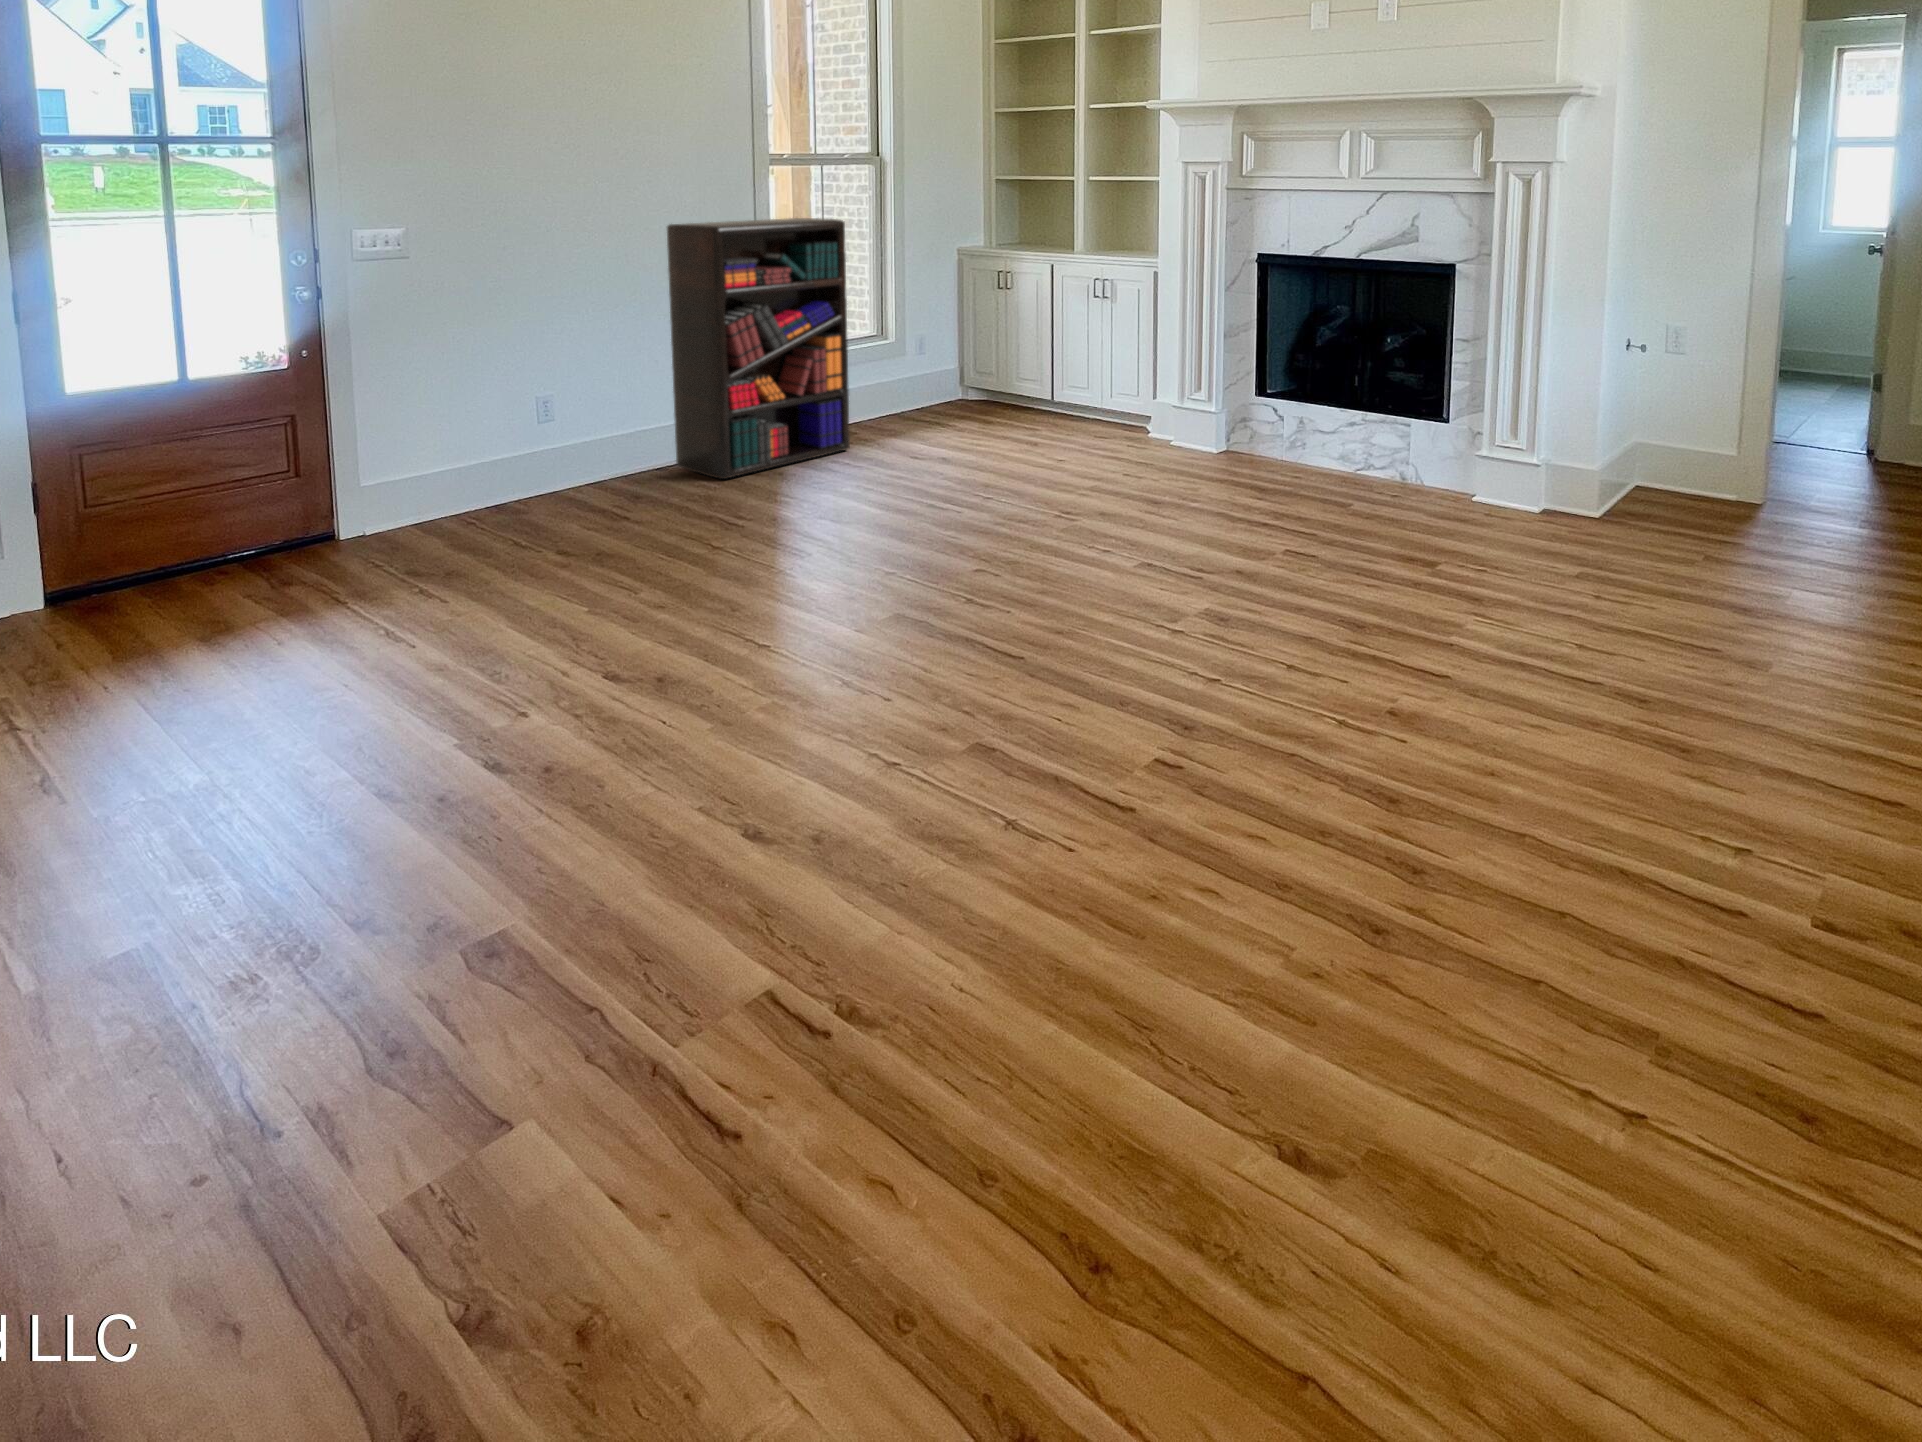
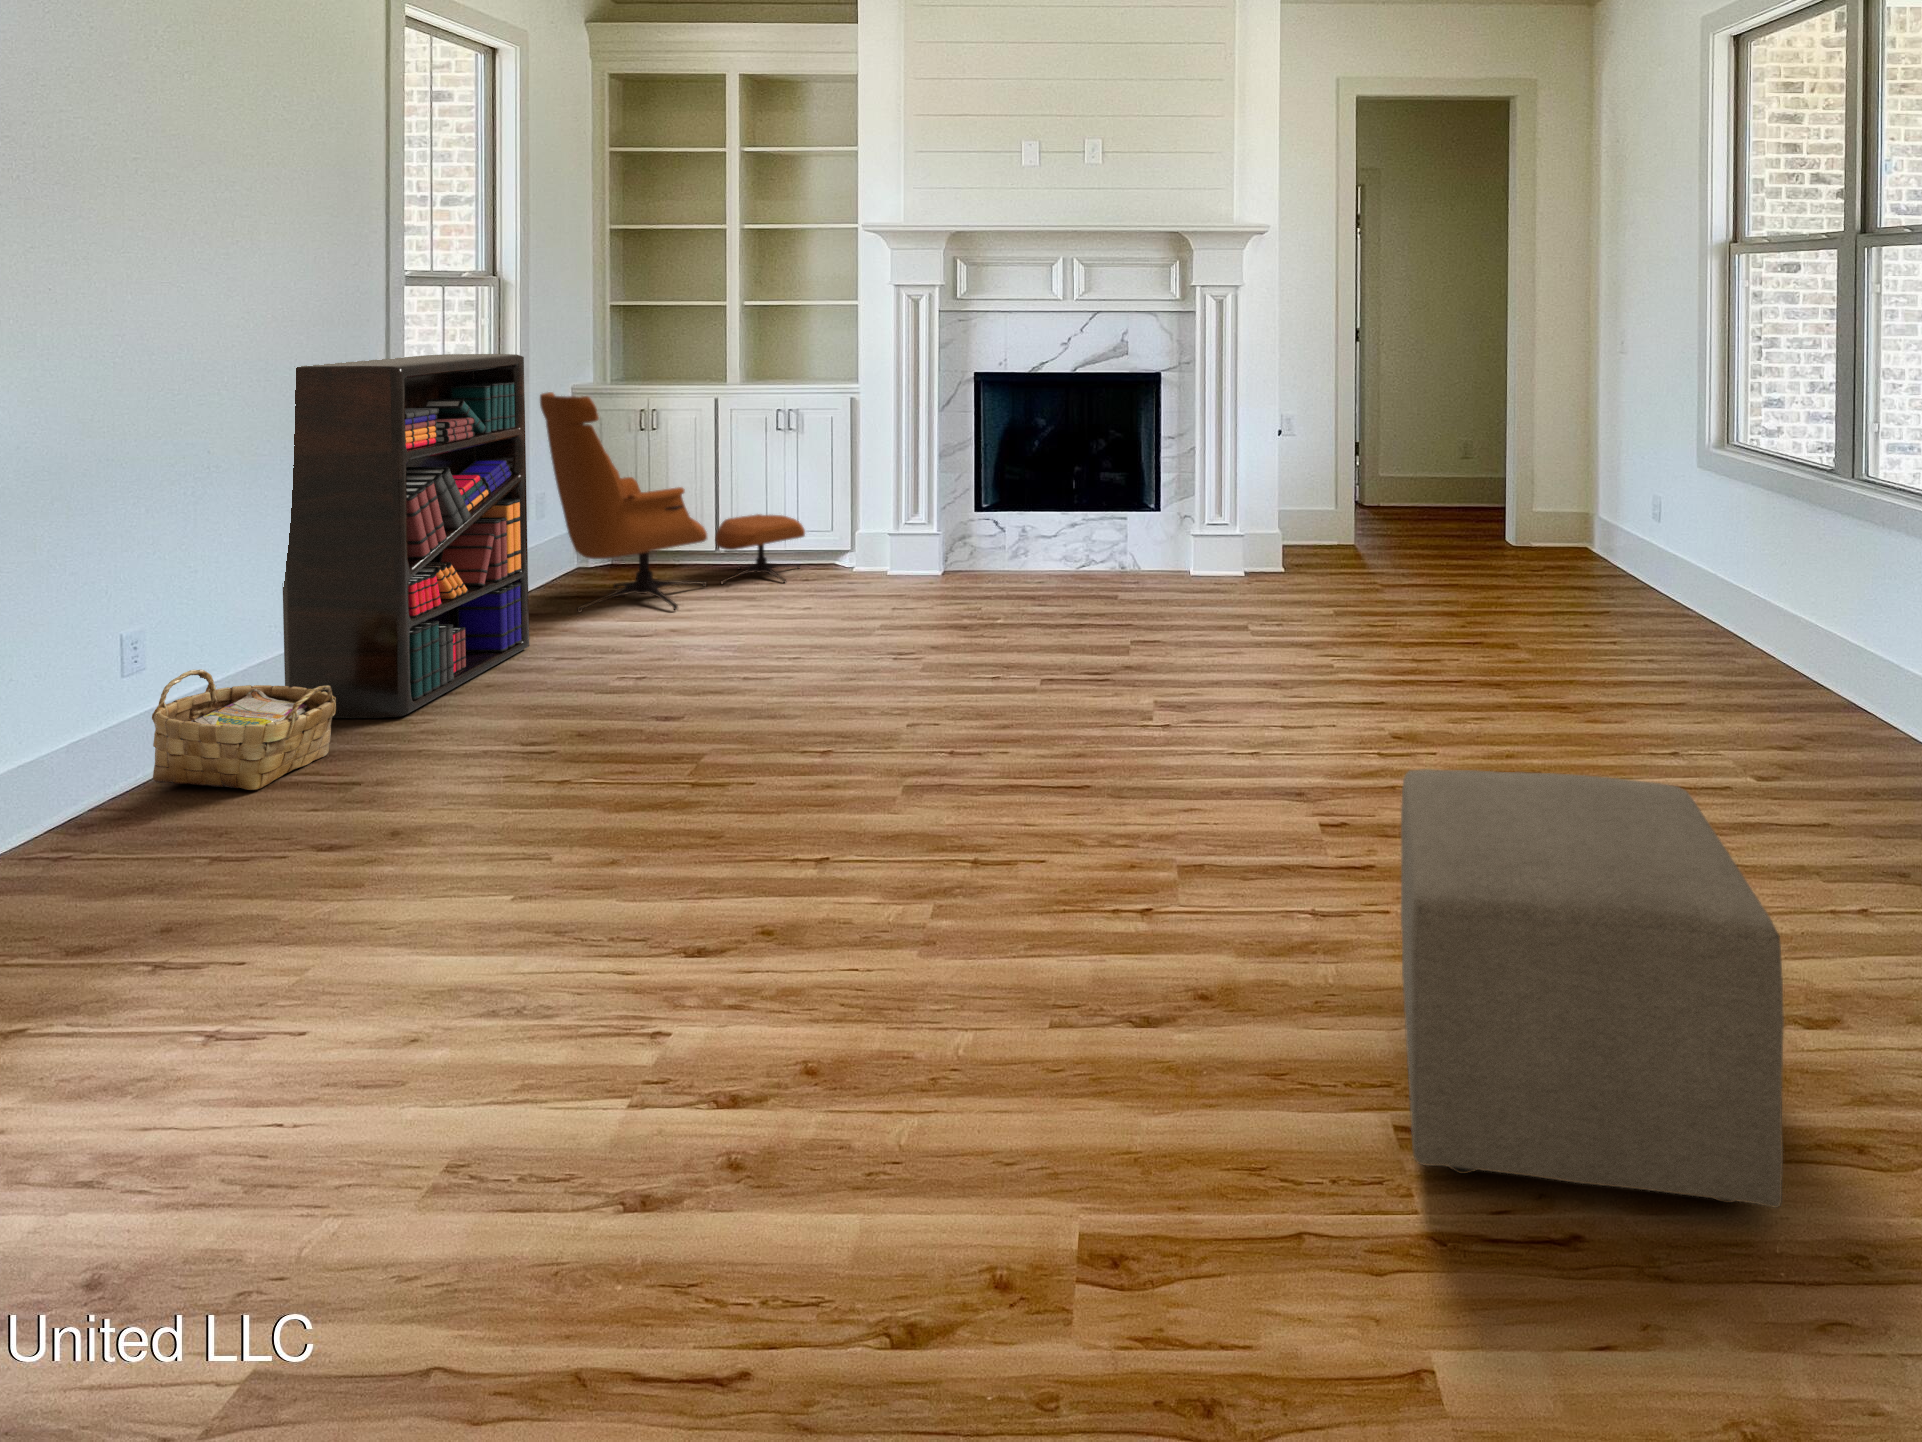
lounge chair: none [889,251,1113,442] -> present [540,392,805,612]
woven basket: none [571,422,666,505] -> present [152,669,336,790]
ottoman: none [749,691,1207,1218] -> present [1401,769,1784,1208]

